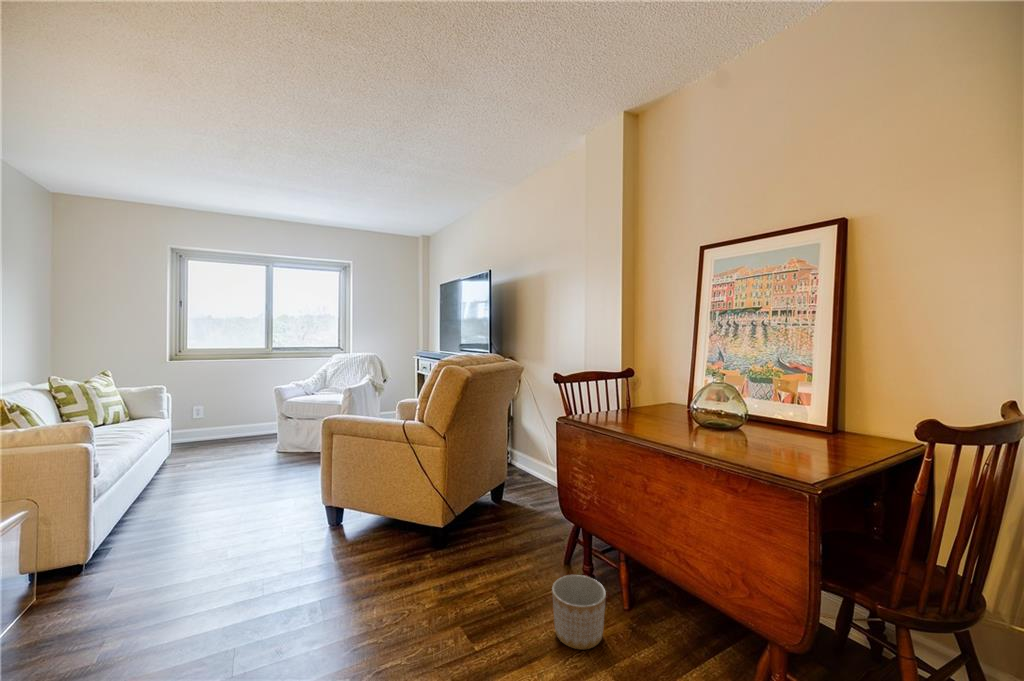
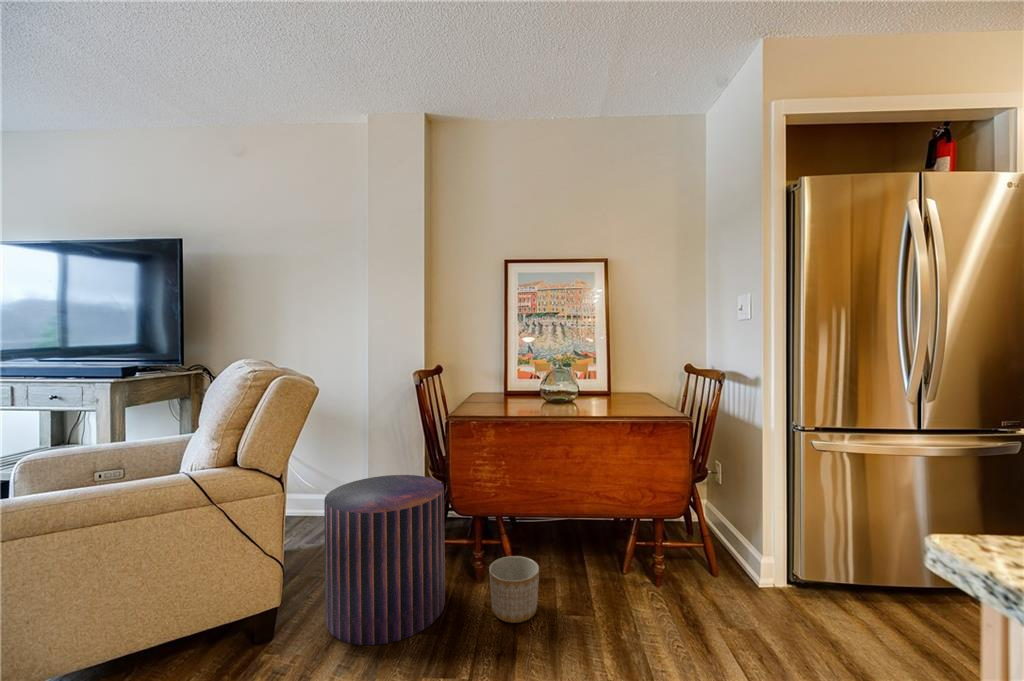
pouf: none [458,459,555,599] -> present [324,475,445,645]

